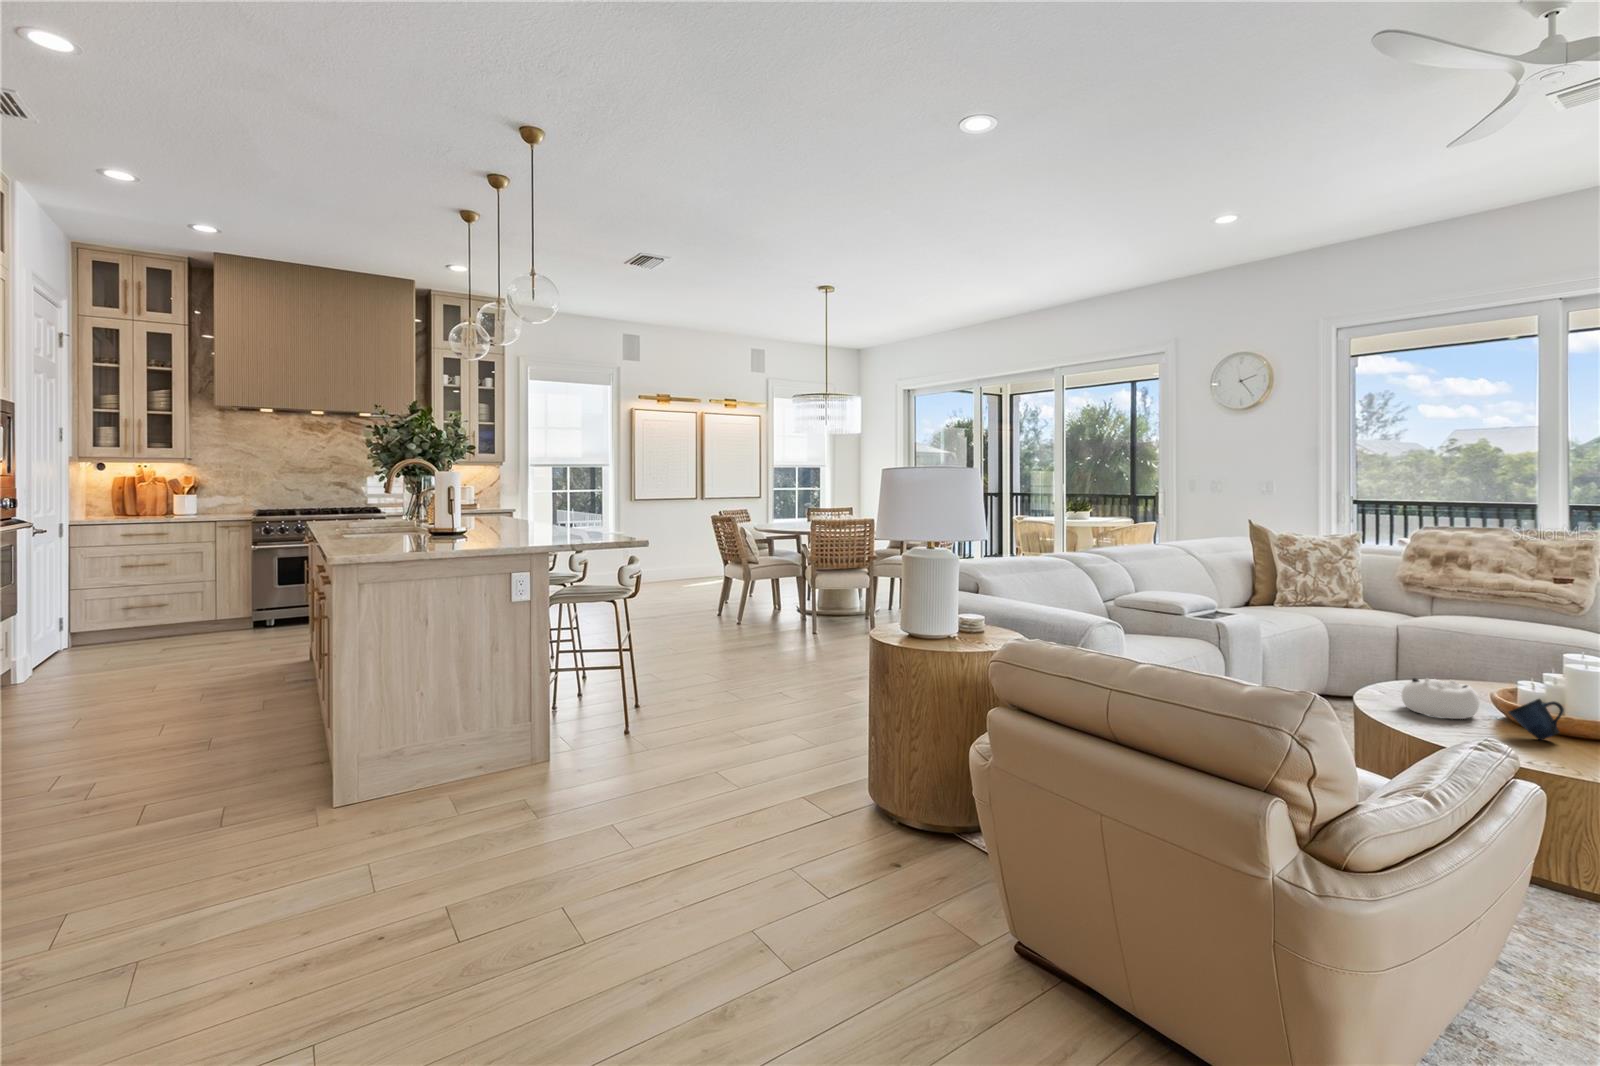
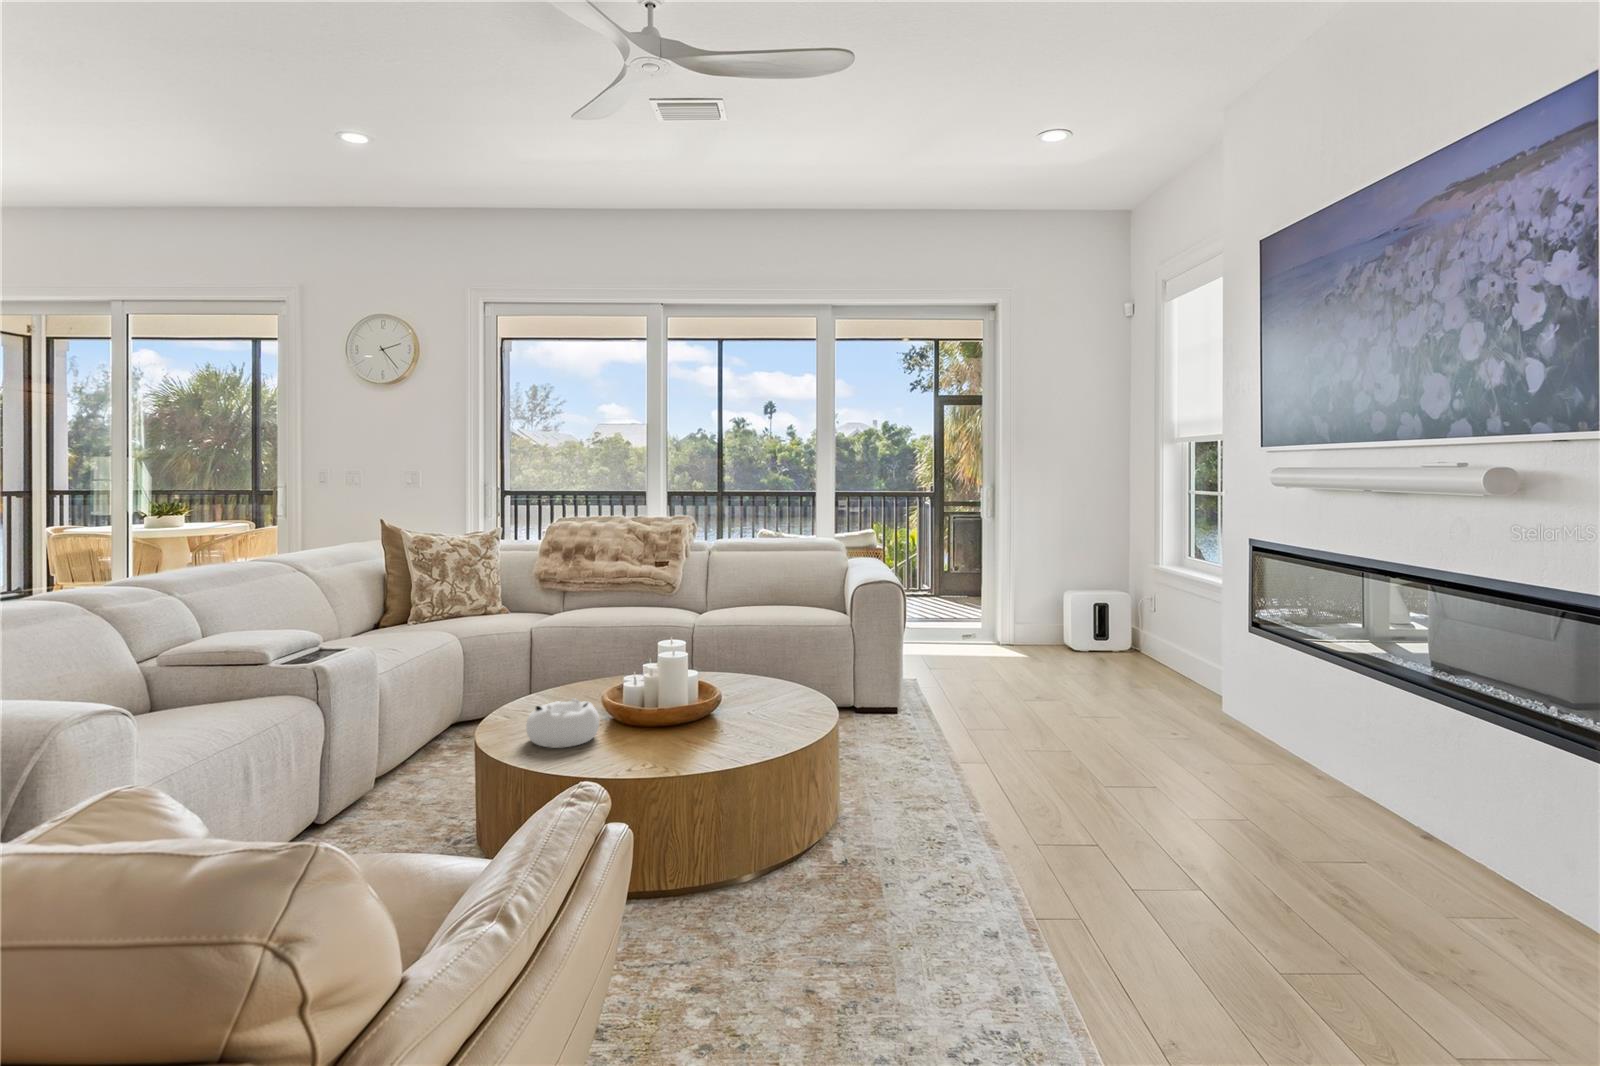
mug: present [1508,699,1564,740] -> none [623,708,668,754]

